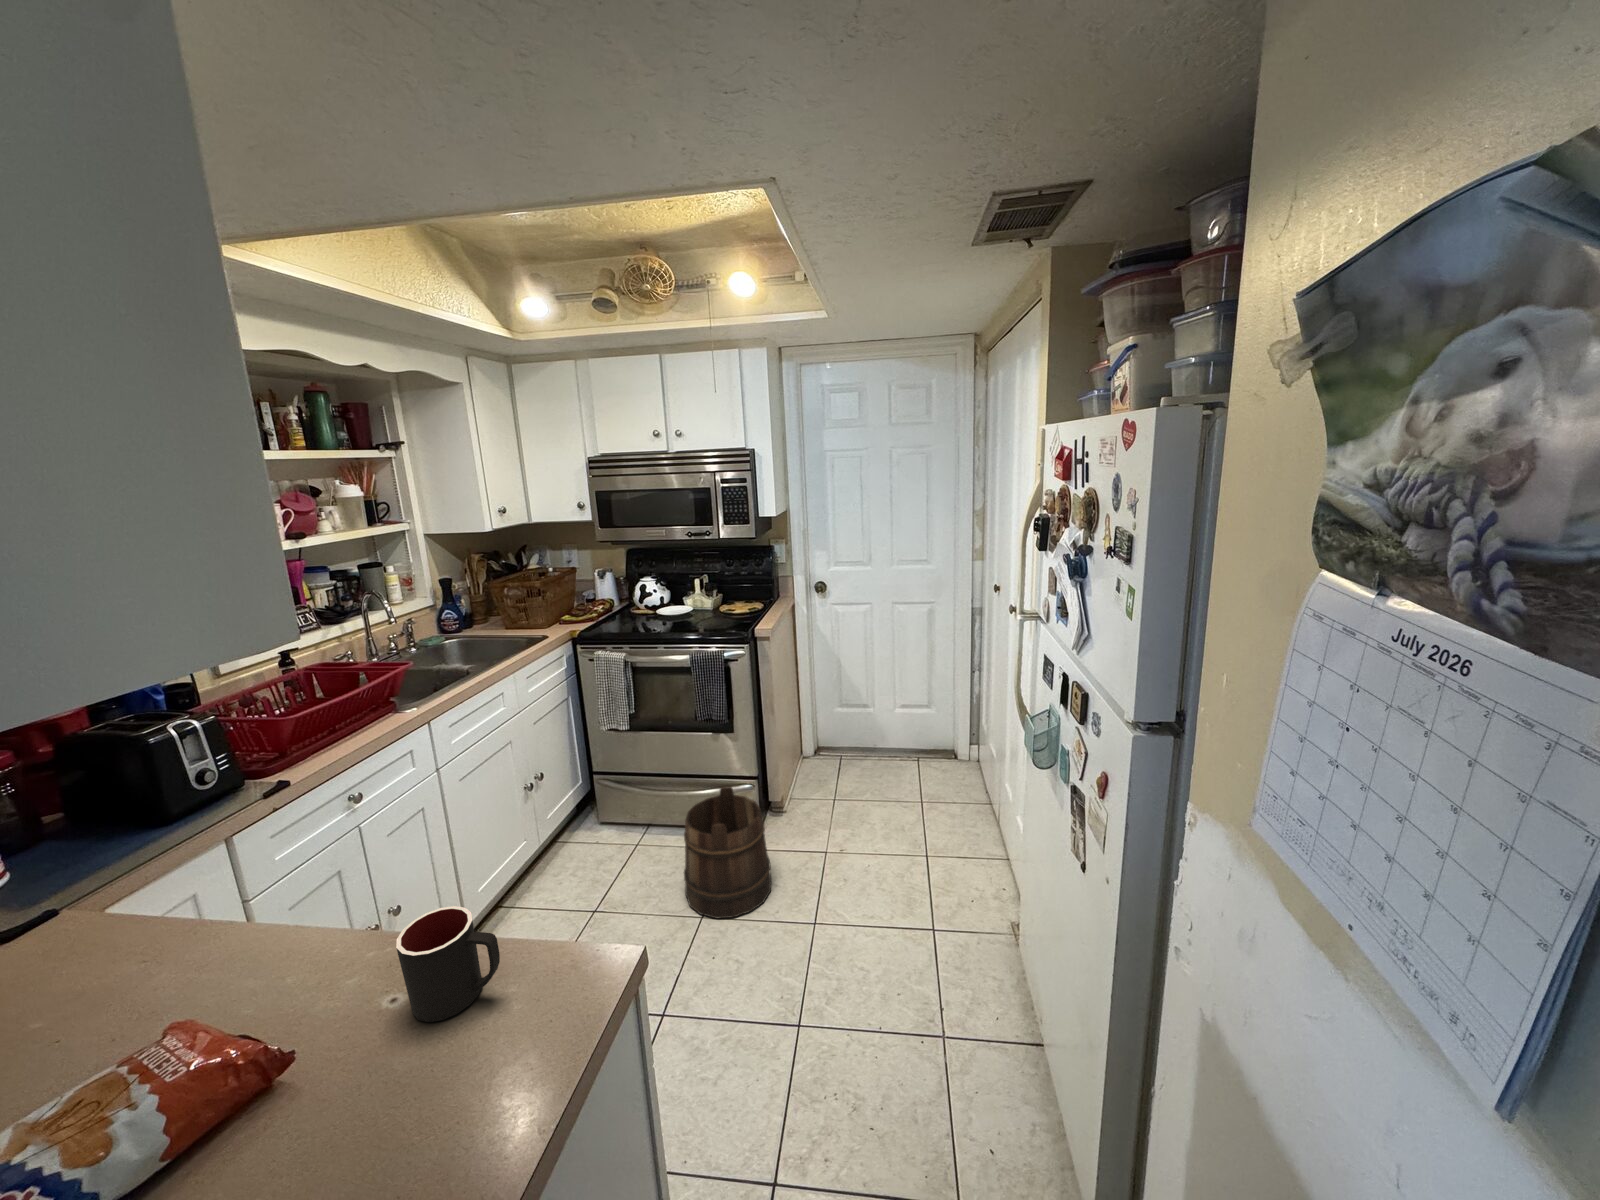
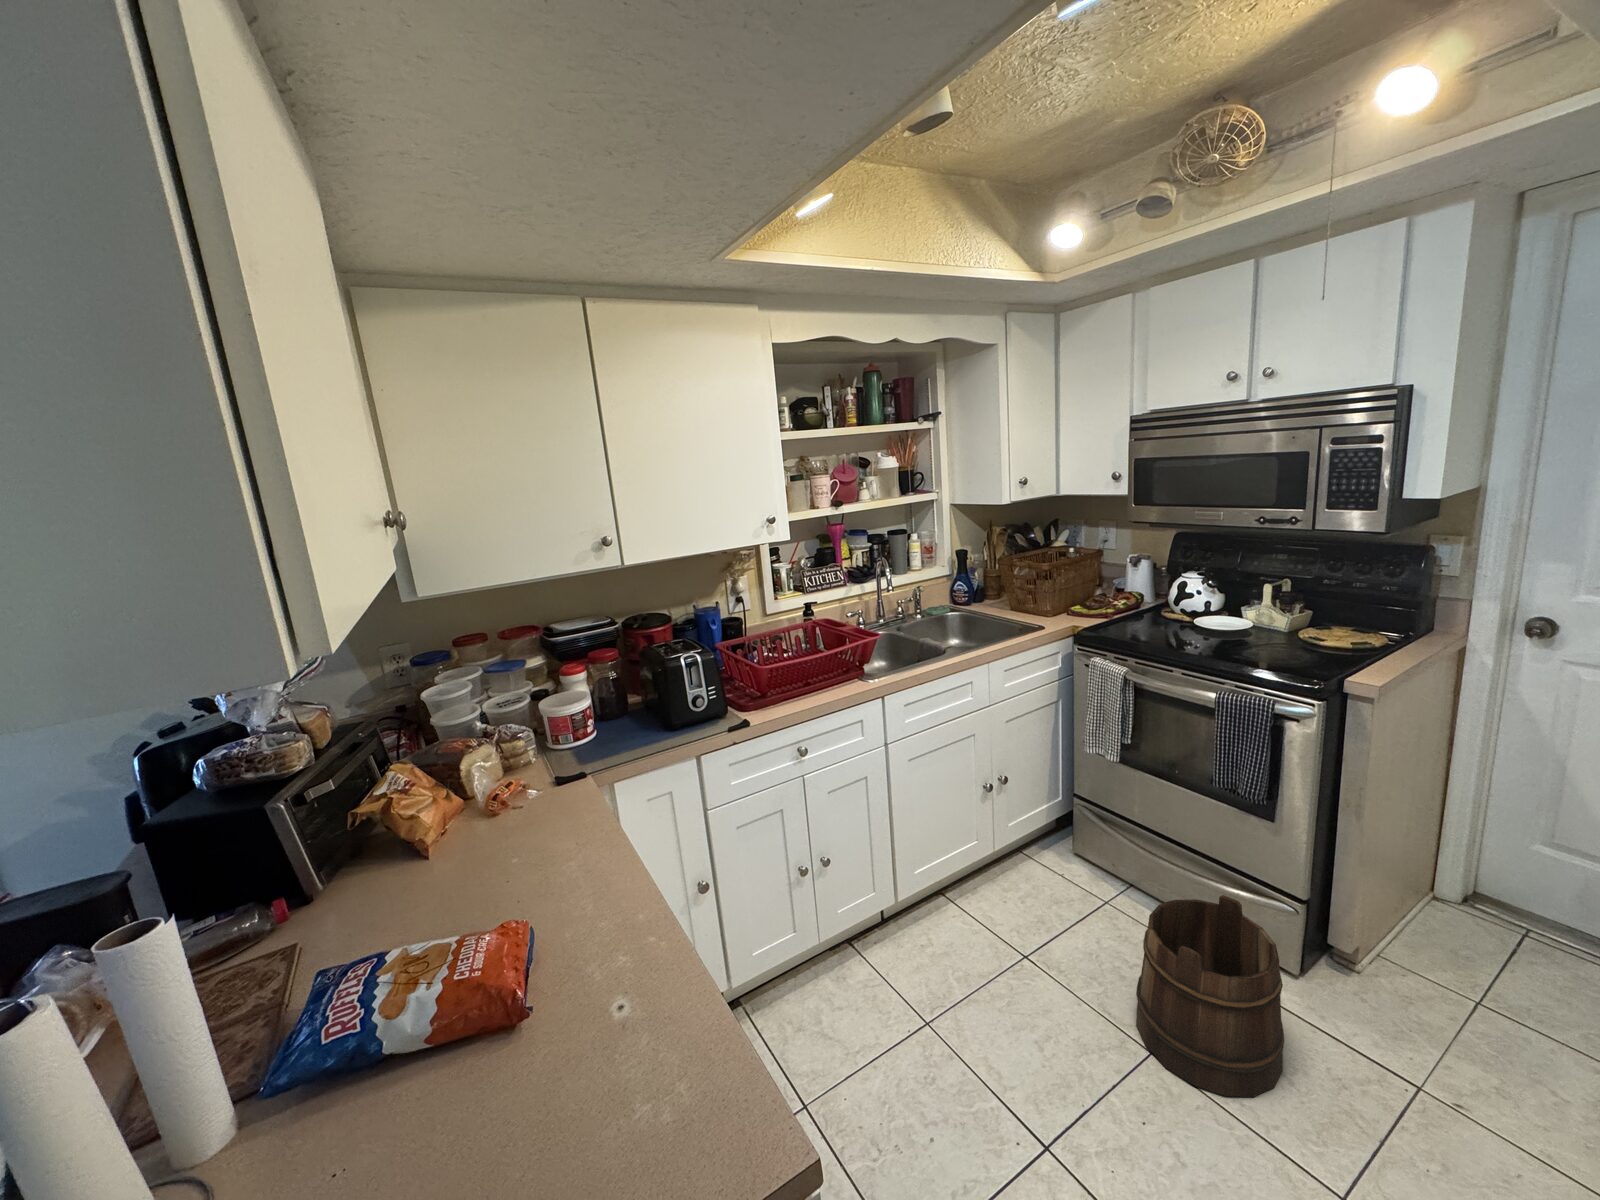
mug: present [396,906,500,1022] -> none [603,935,684,1058]

